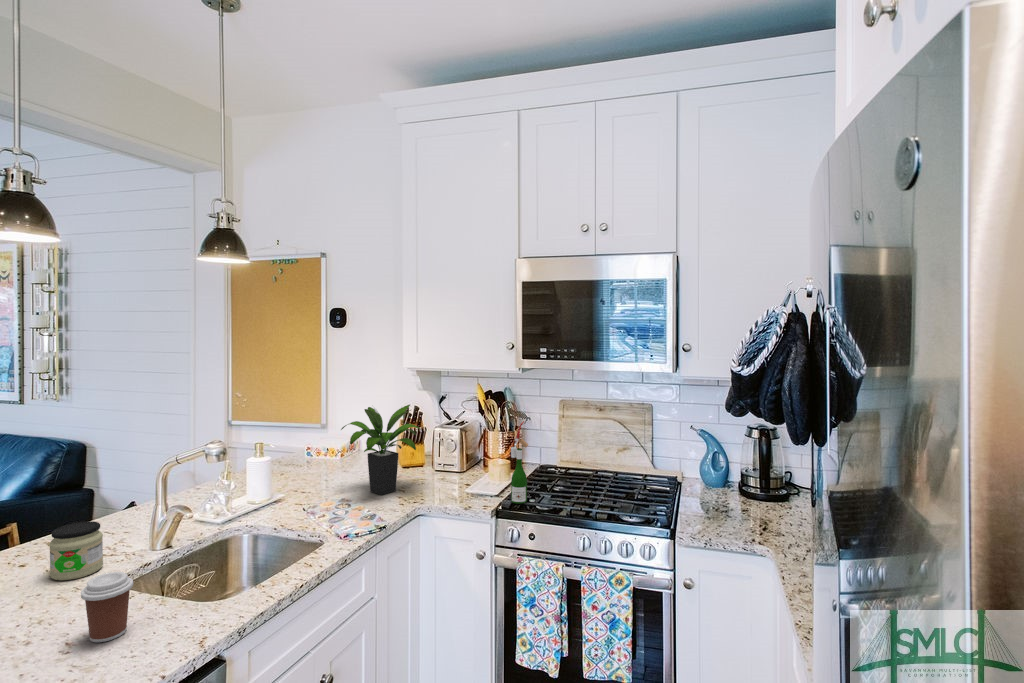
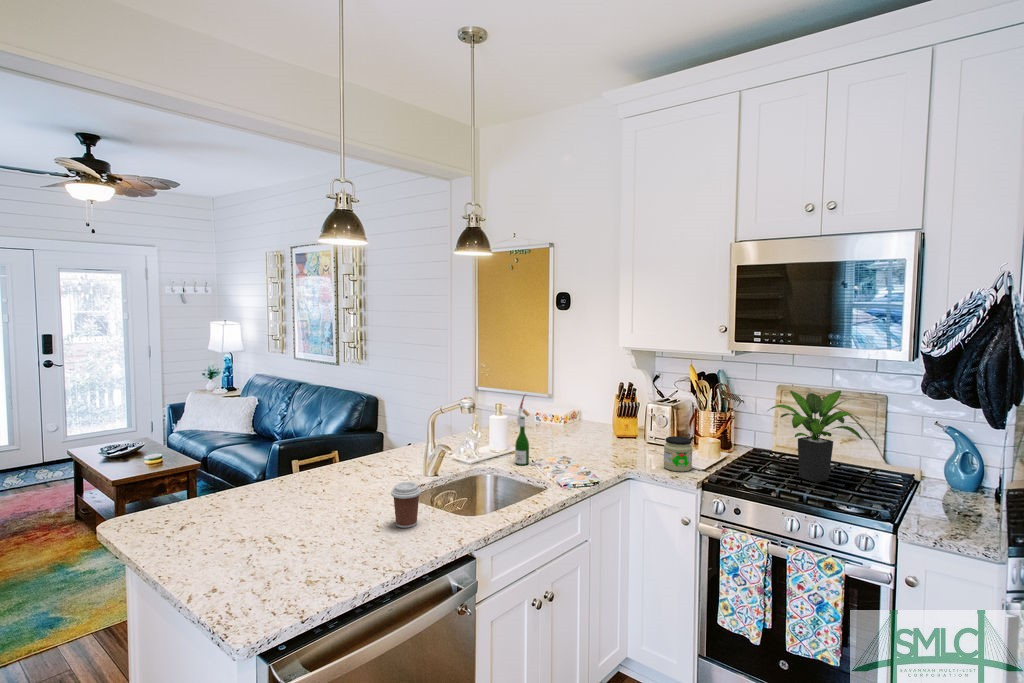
potted plant: present [341,405,420,495] -> present [768,390,862,483]
wine bottle: present [511,421,535,504] -> present [515,395,535,465]
jar: present [49,521,103,580] -> present [663,436,693,472]

